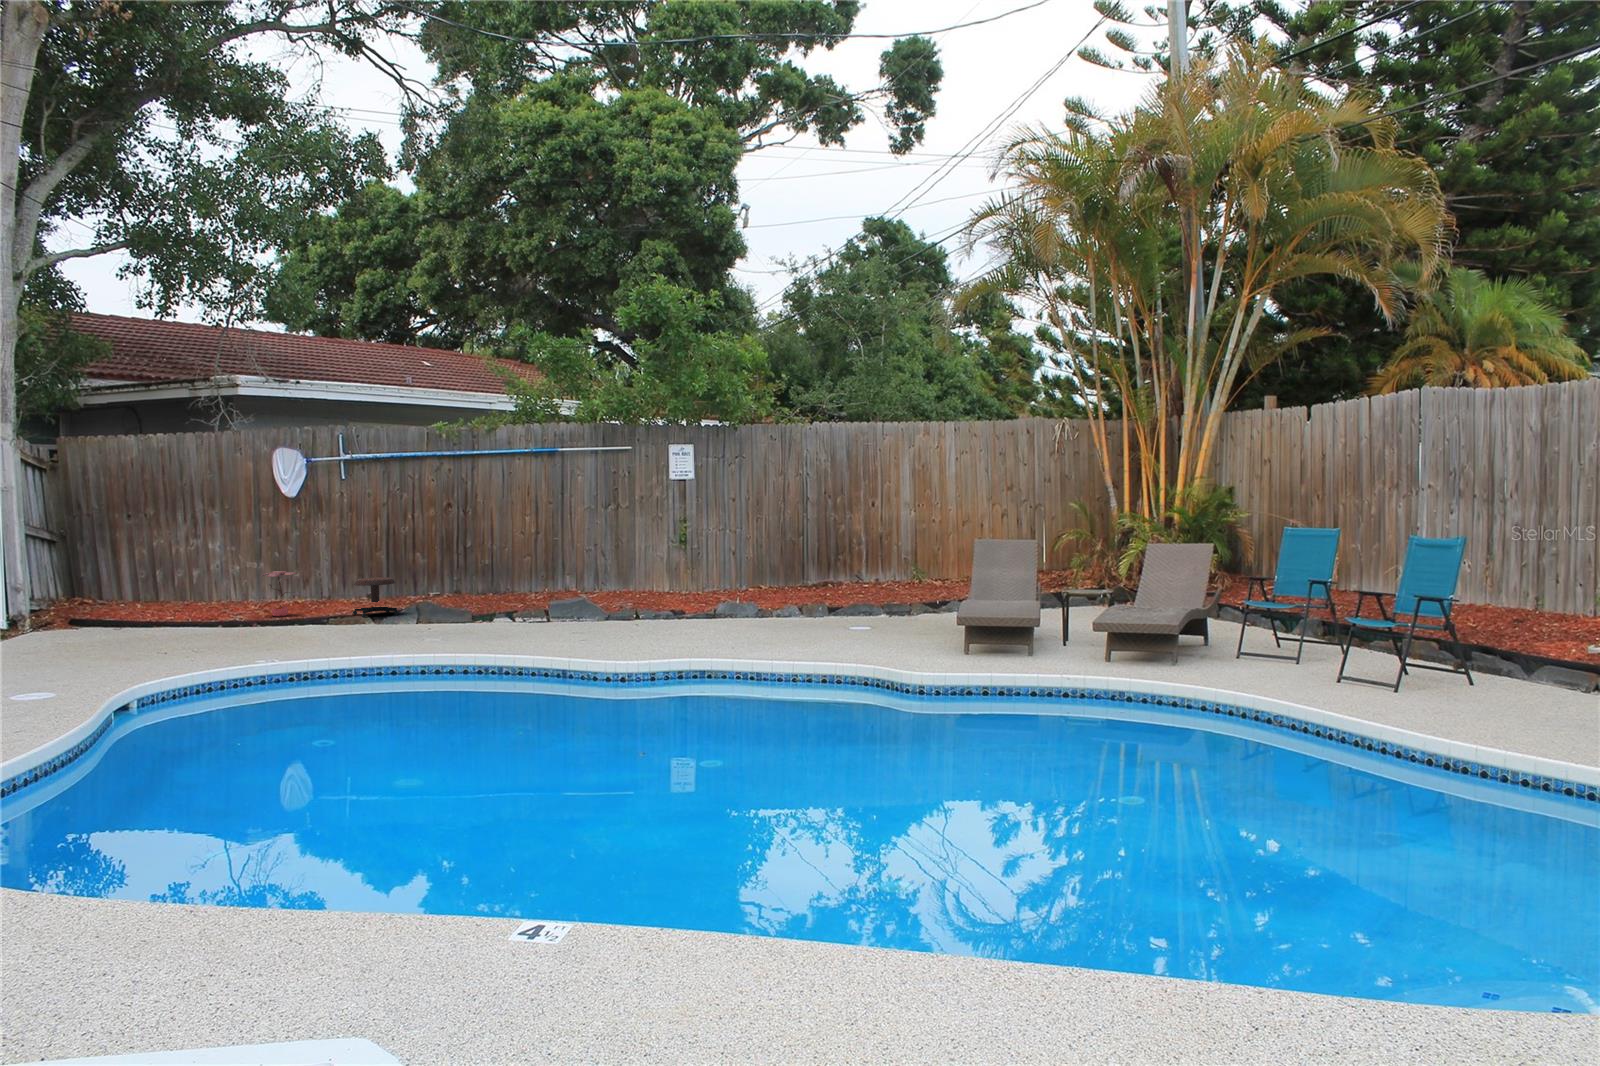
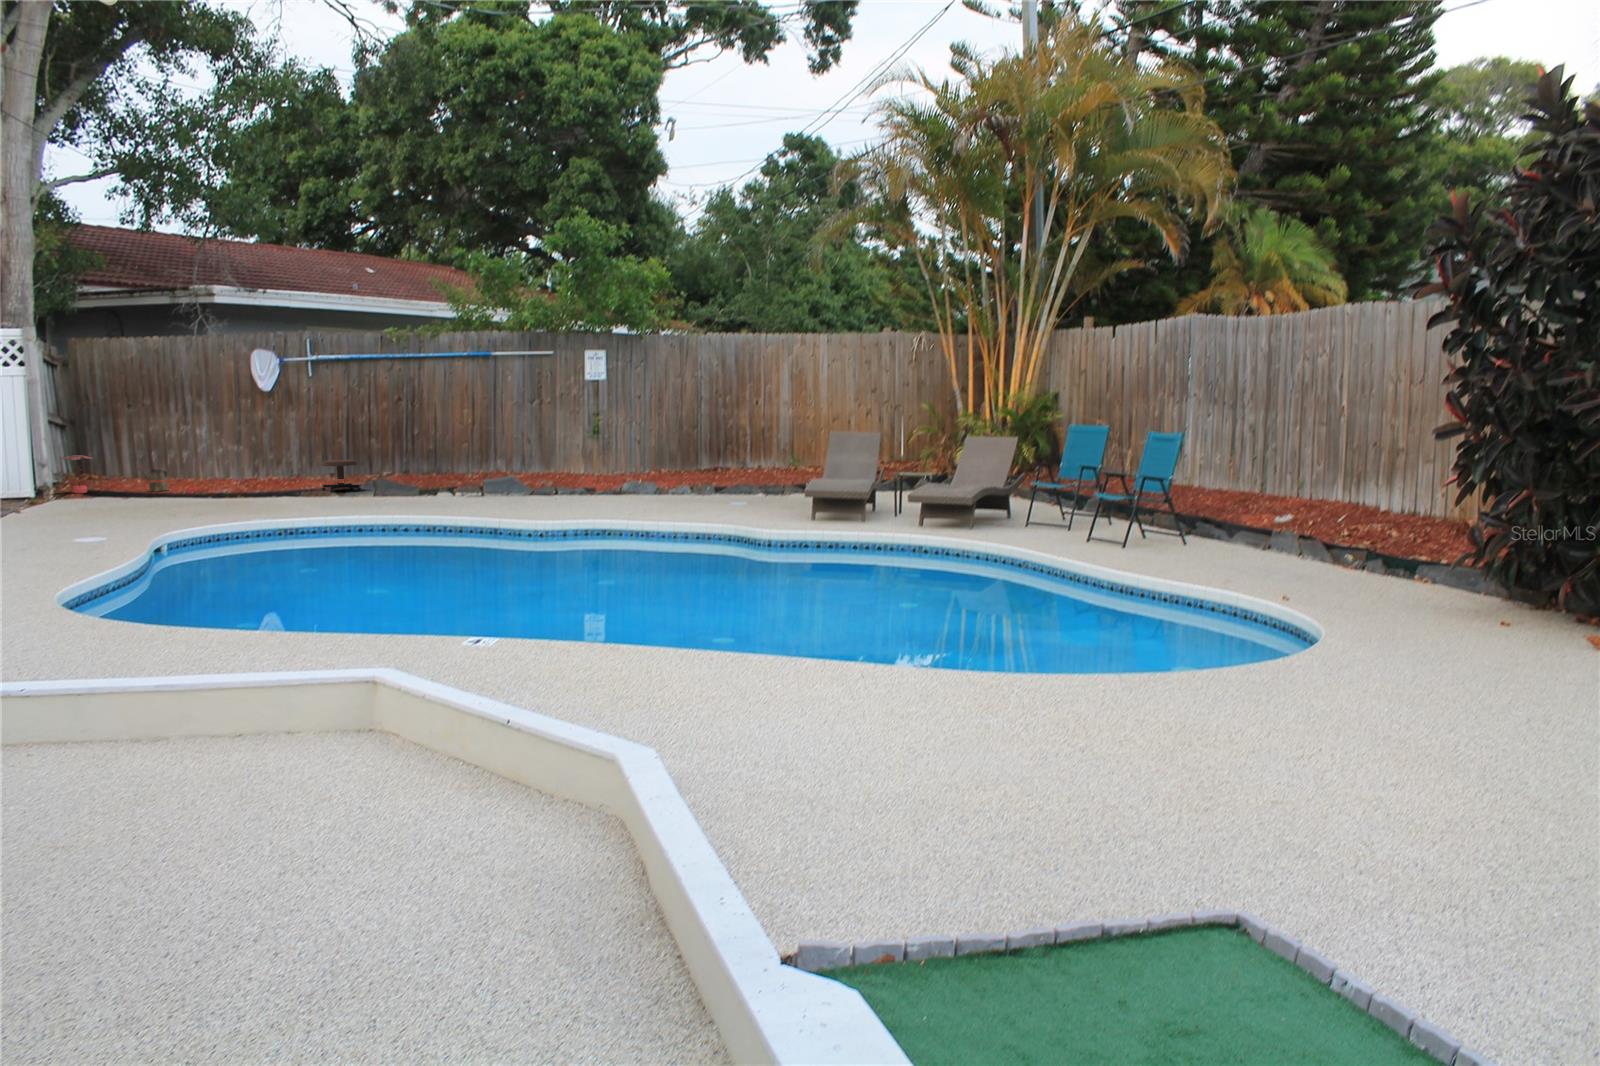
potted plant: present [261,571,296,616] -> present [61,455,94,493]
watering can: none [137,590,175,617] -> present [141,469,168,492]

